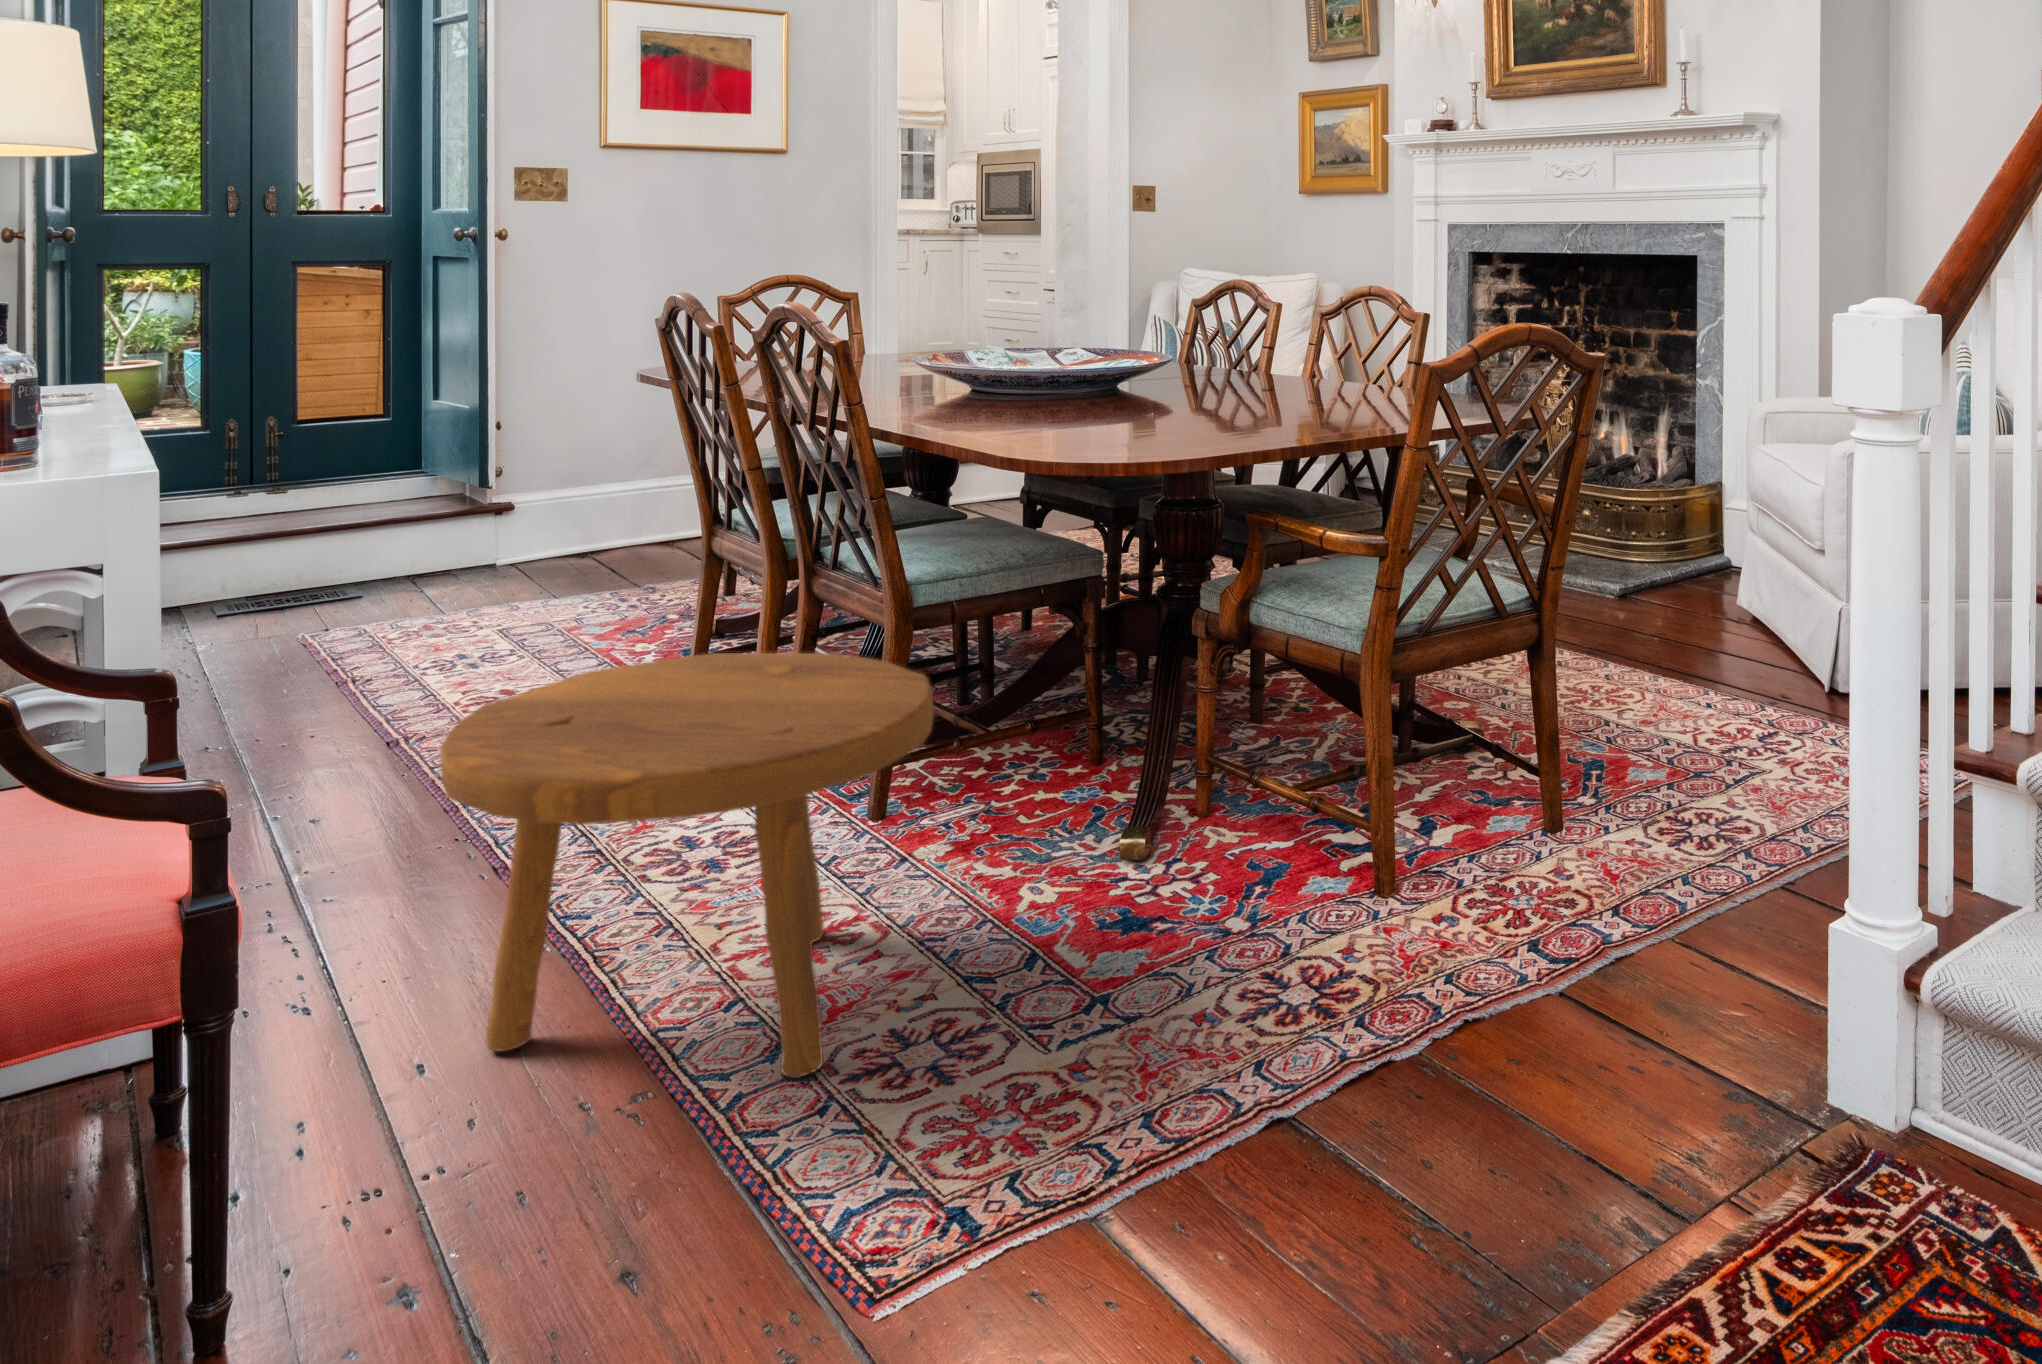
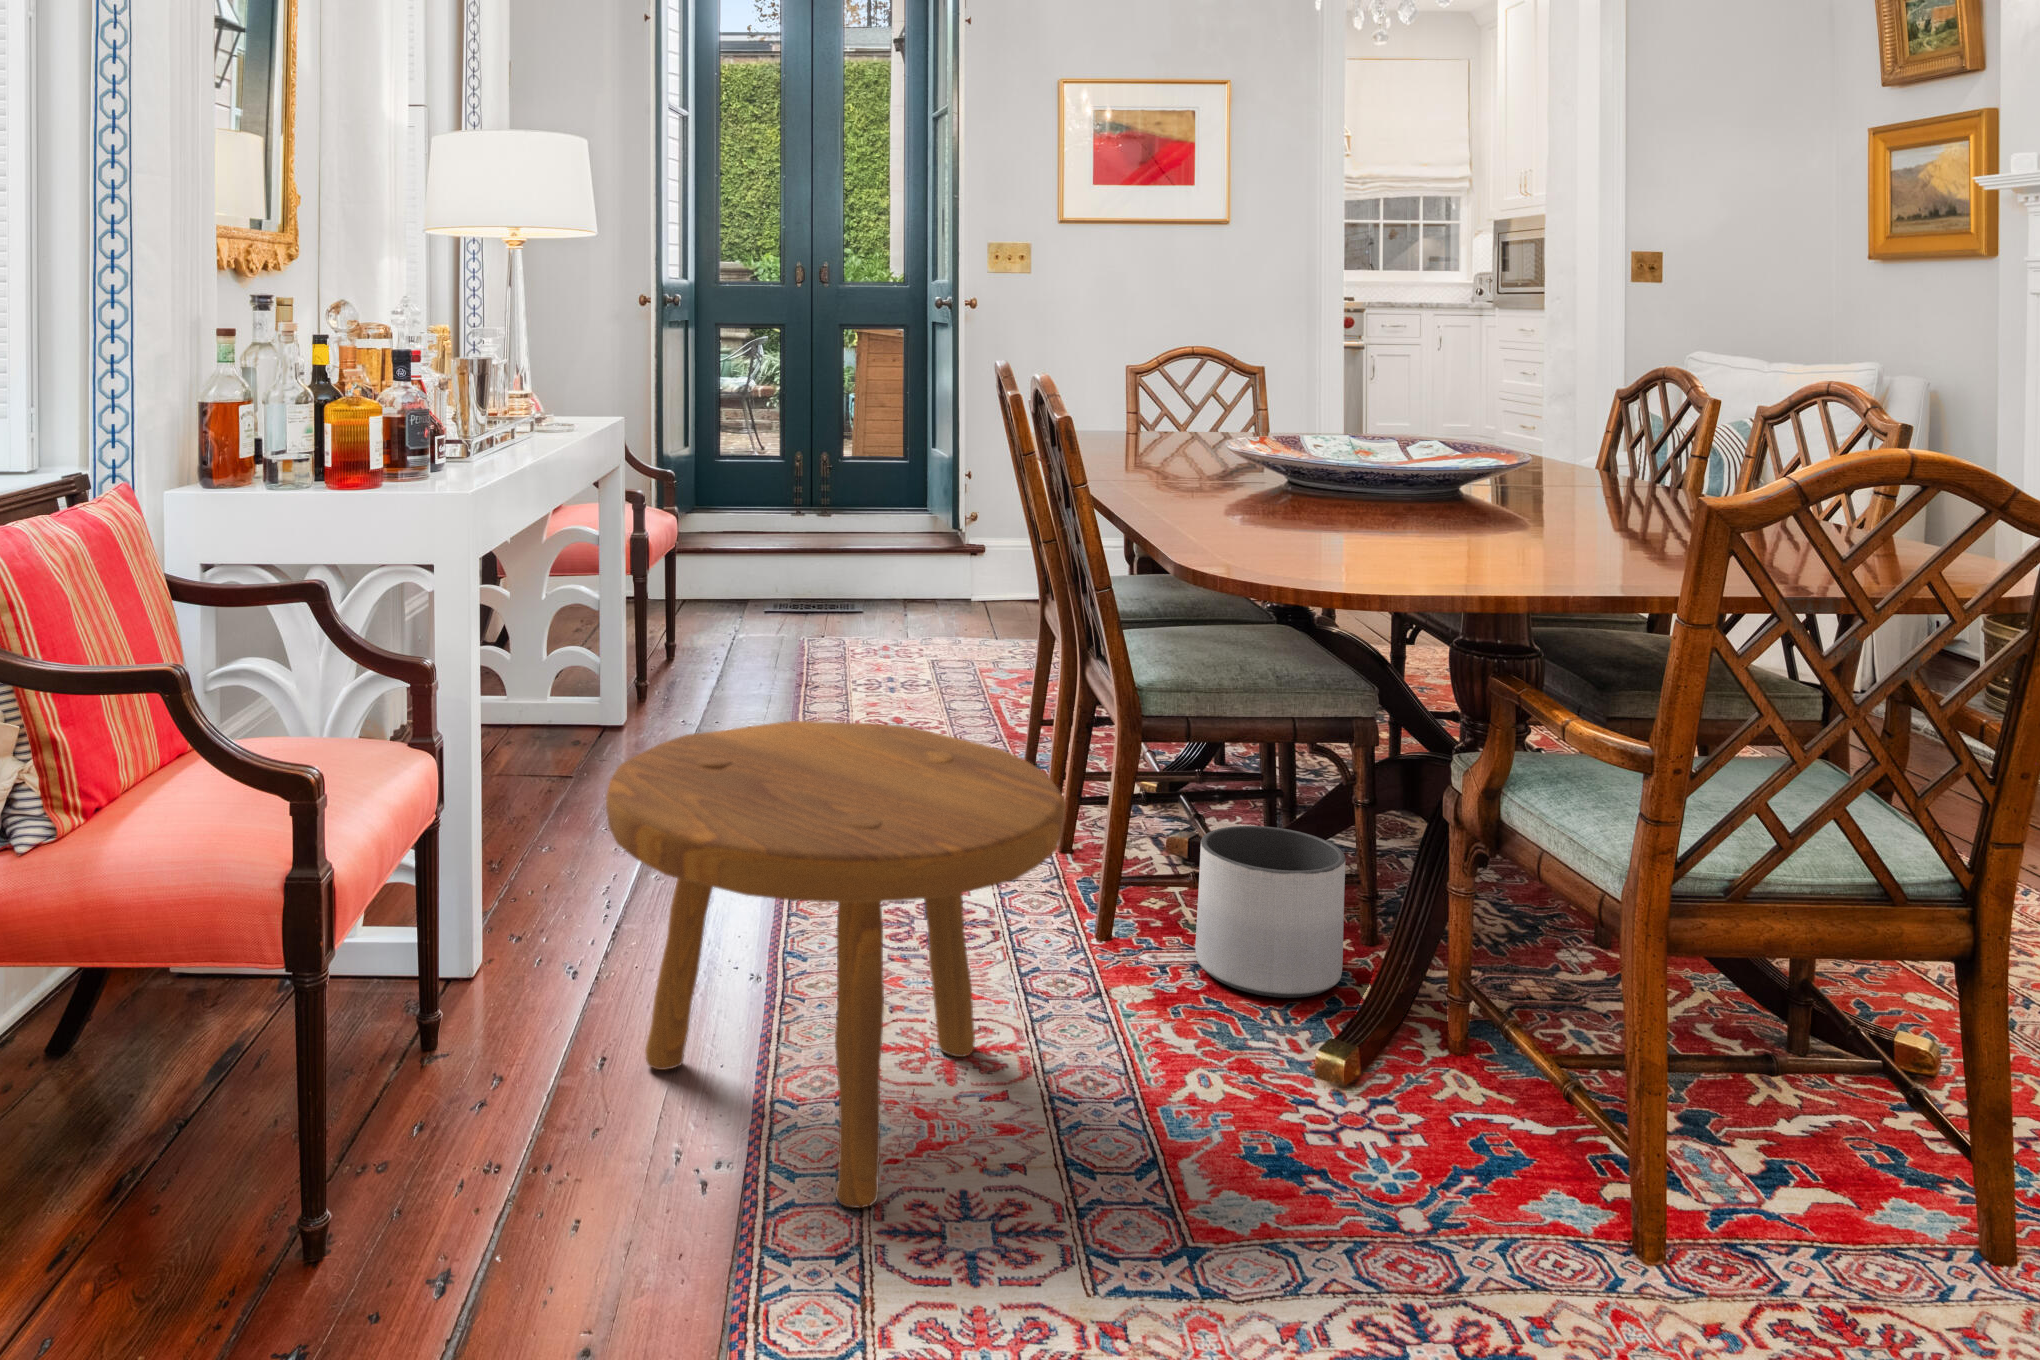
planter: none [967,684,1093,824] -> present [1195,826,1345,998]

